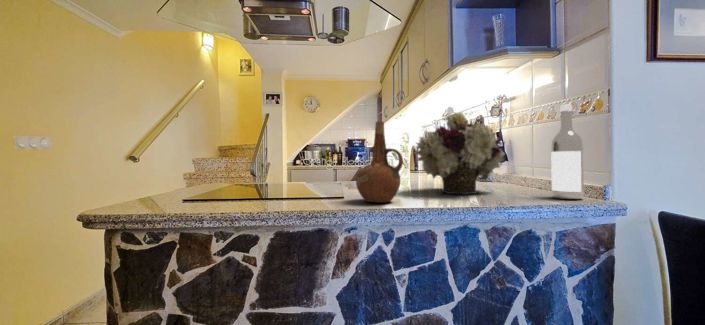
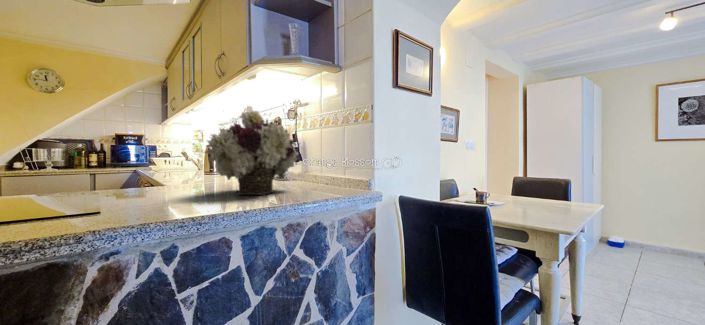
wine bottle: present [551,104,584,199] -> none [335,112,357,192]
ceramic pitcher: present [356,121,403,202] -> none [119,112,189,214]

